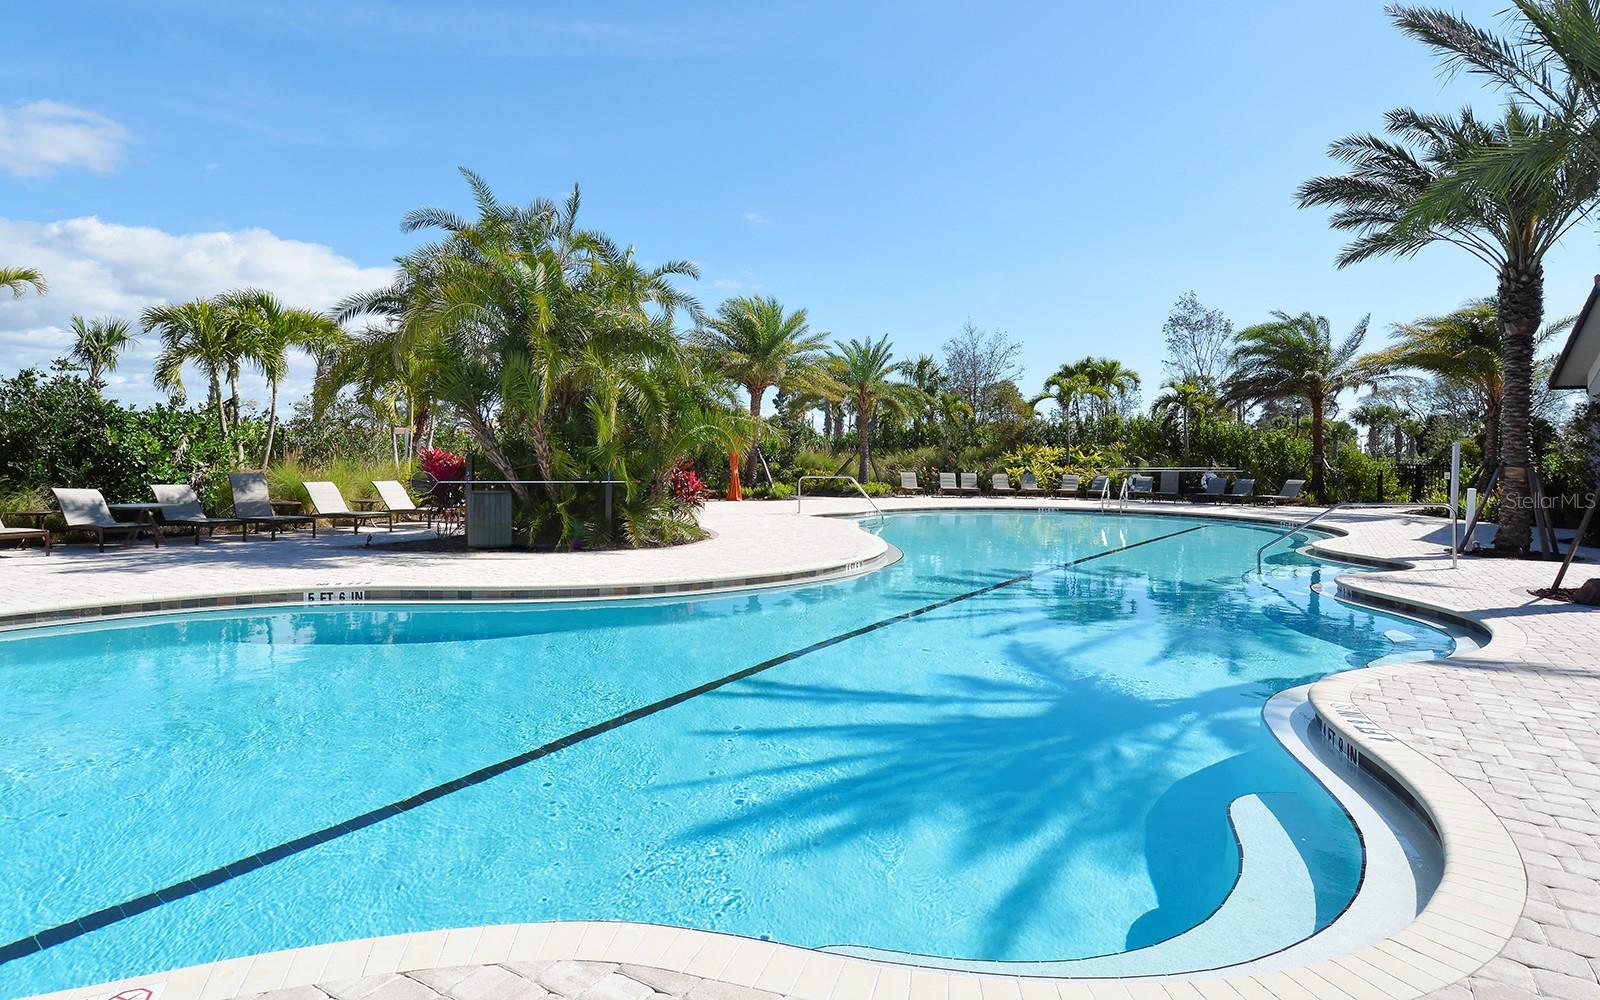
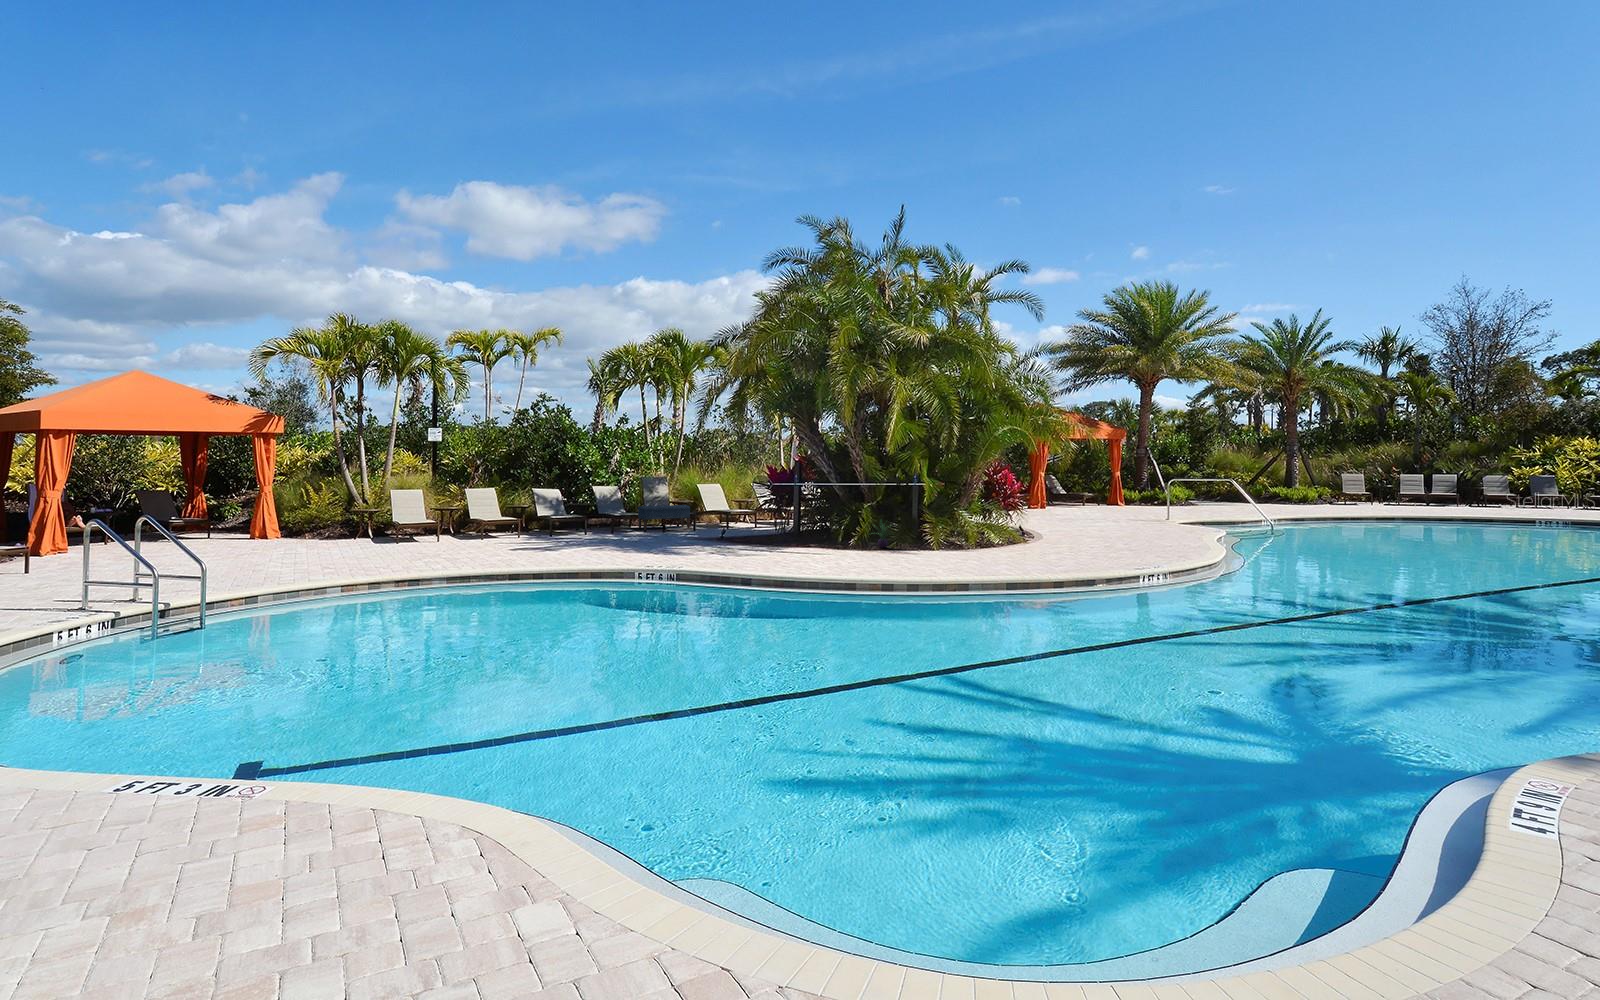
trash can: present [468,491,511,548] -> none [795,493,831,544]
round table: present [107,503,181,546] -> none [560,500,604,532]
bench: none [232,507,309,540] -> present [638,505,690,530]

